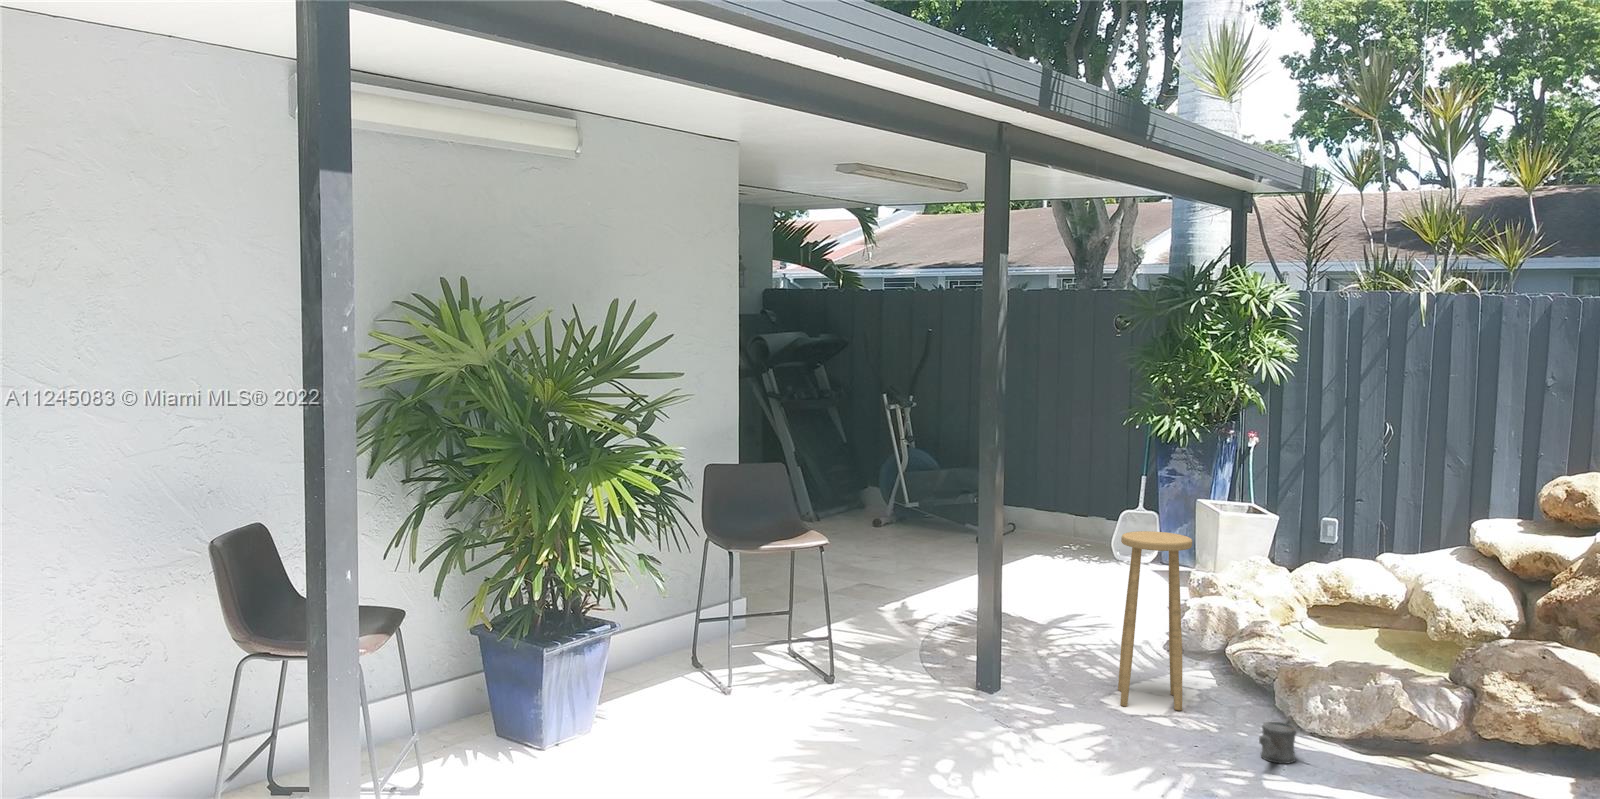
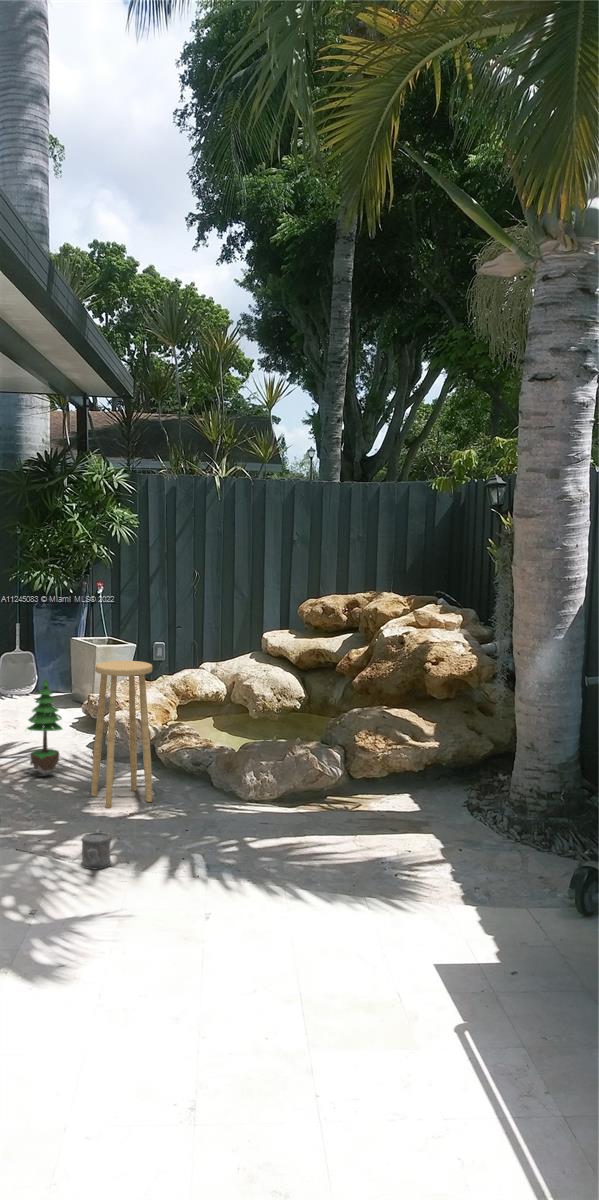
potted tree: none [1069,543,1113,660] -> present [27,678,62,776]
watering can: present [1259,719,1297,763] -> present [81,828,112,869]

